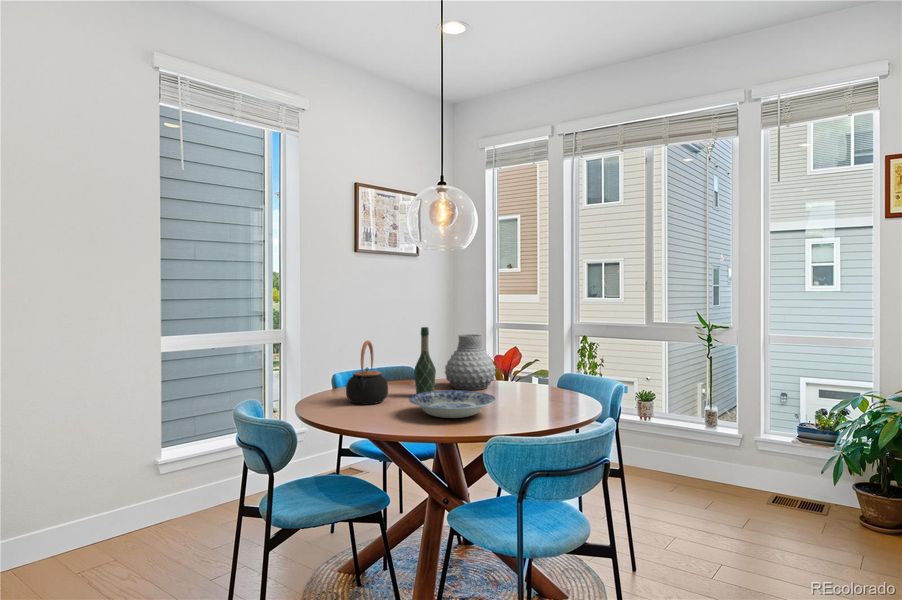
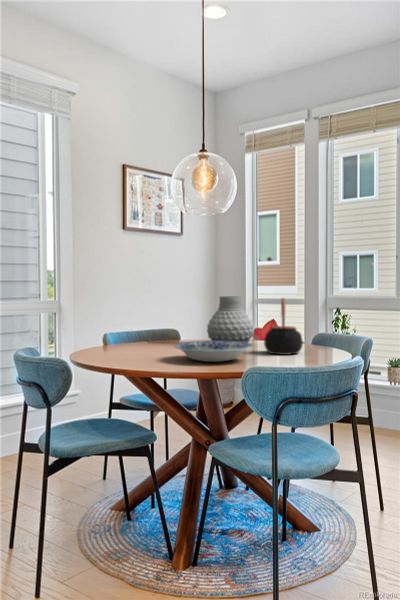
wine bottle: present [414,327,436,394] -> none [178,286,198,350]
teapot: present [346,341,388,404] -> present [264,298,303,355]

